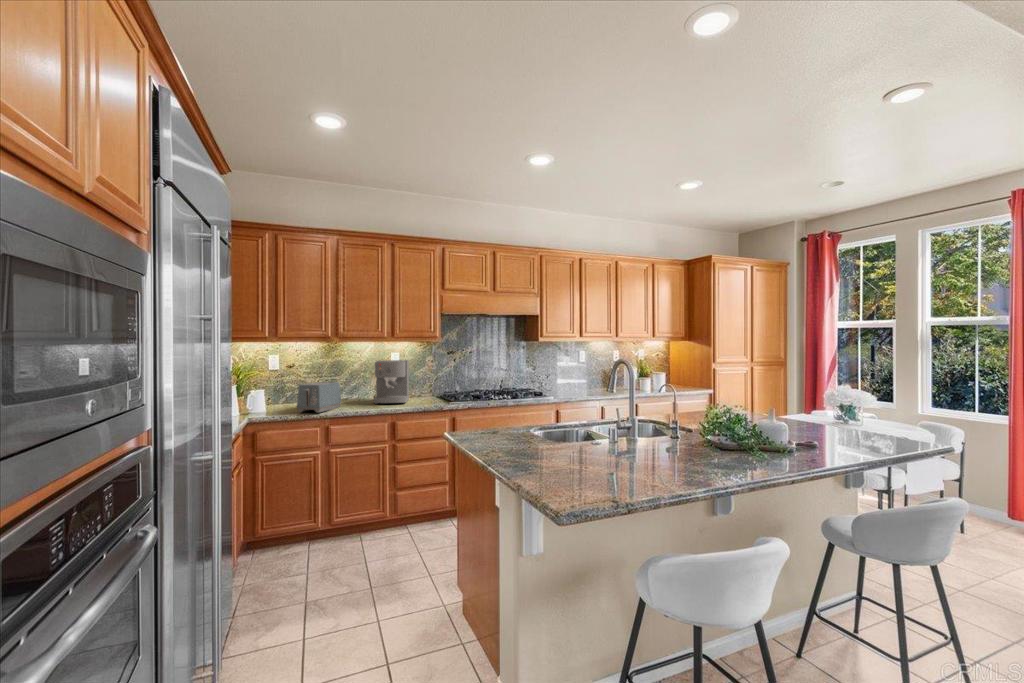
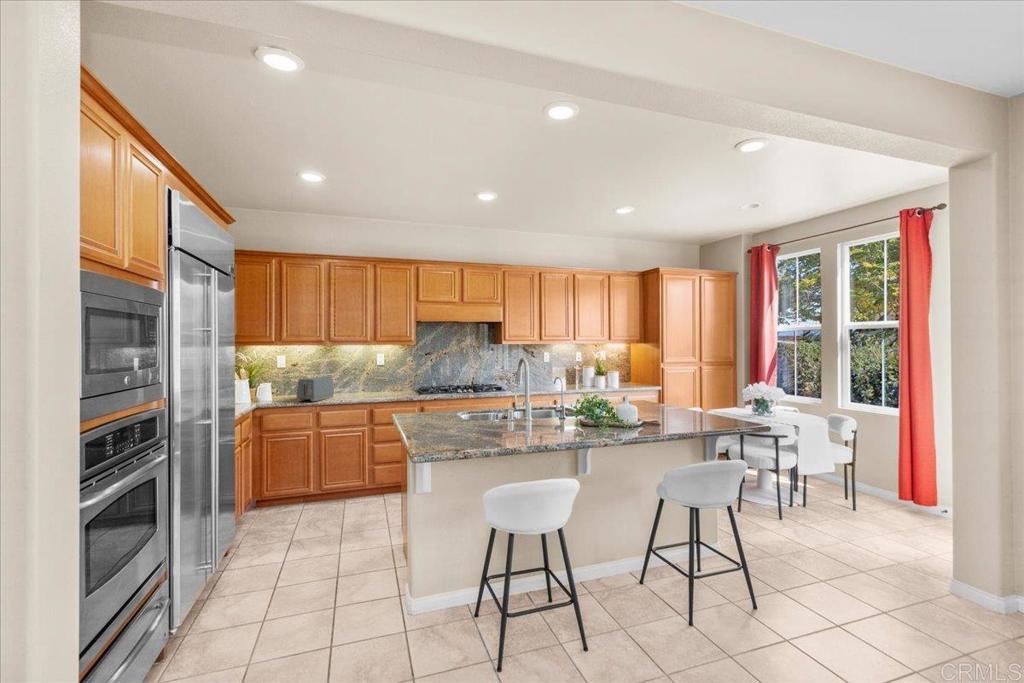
coffee maker: present [374,360,409,404] -> none [360,360,391,395]

